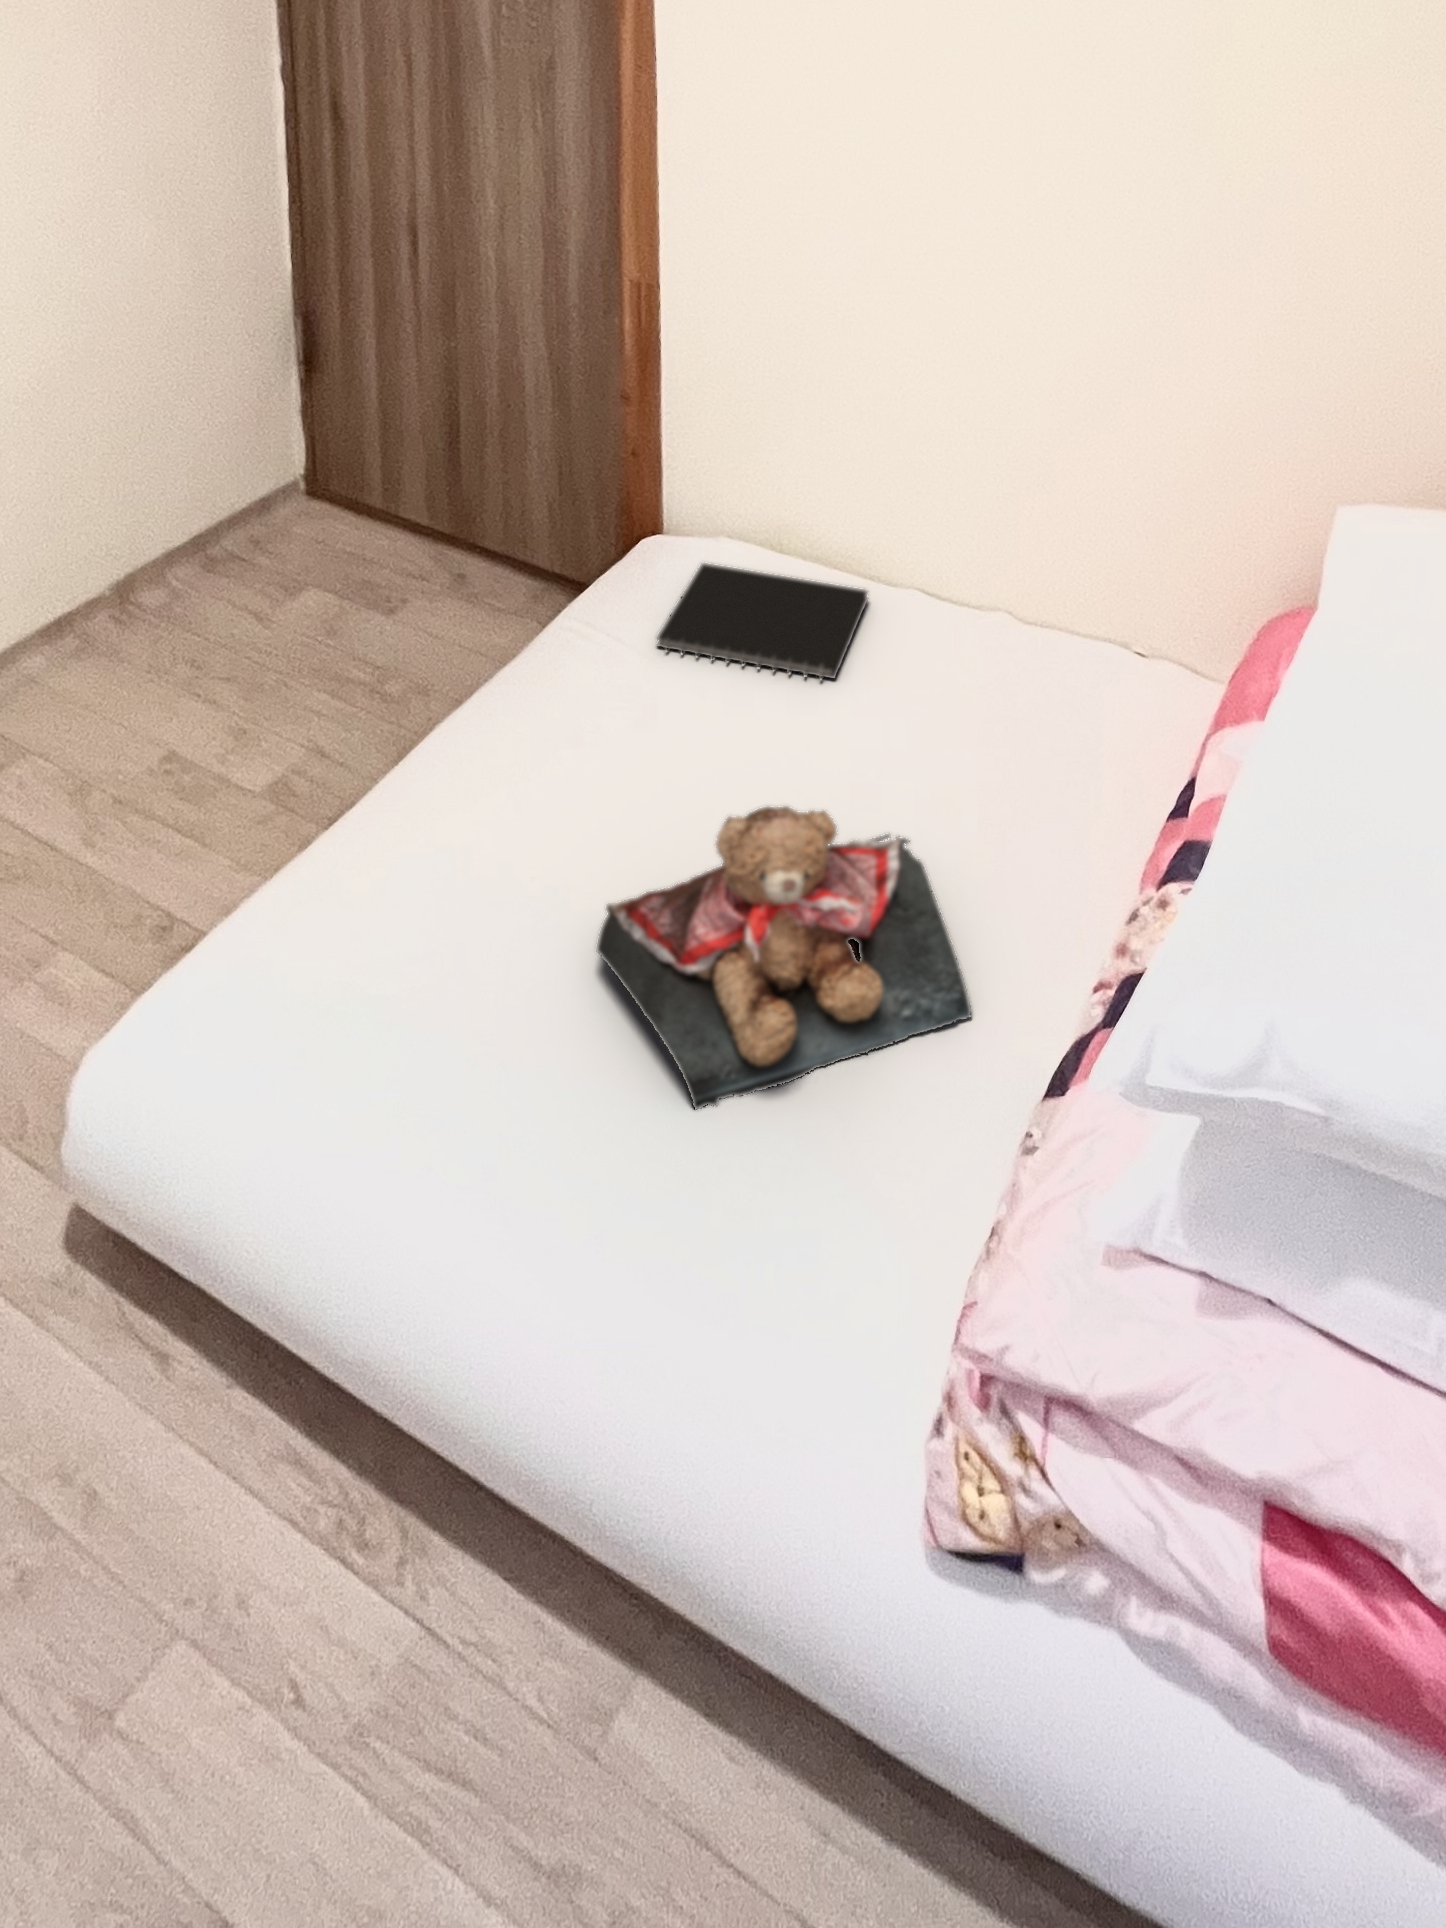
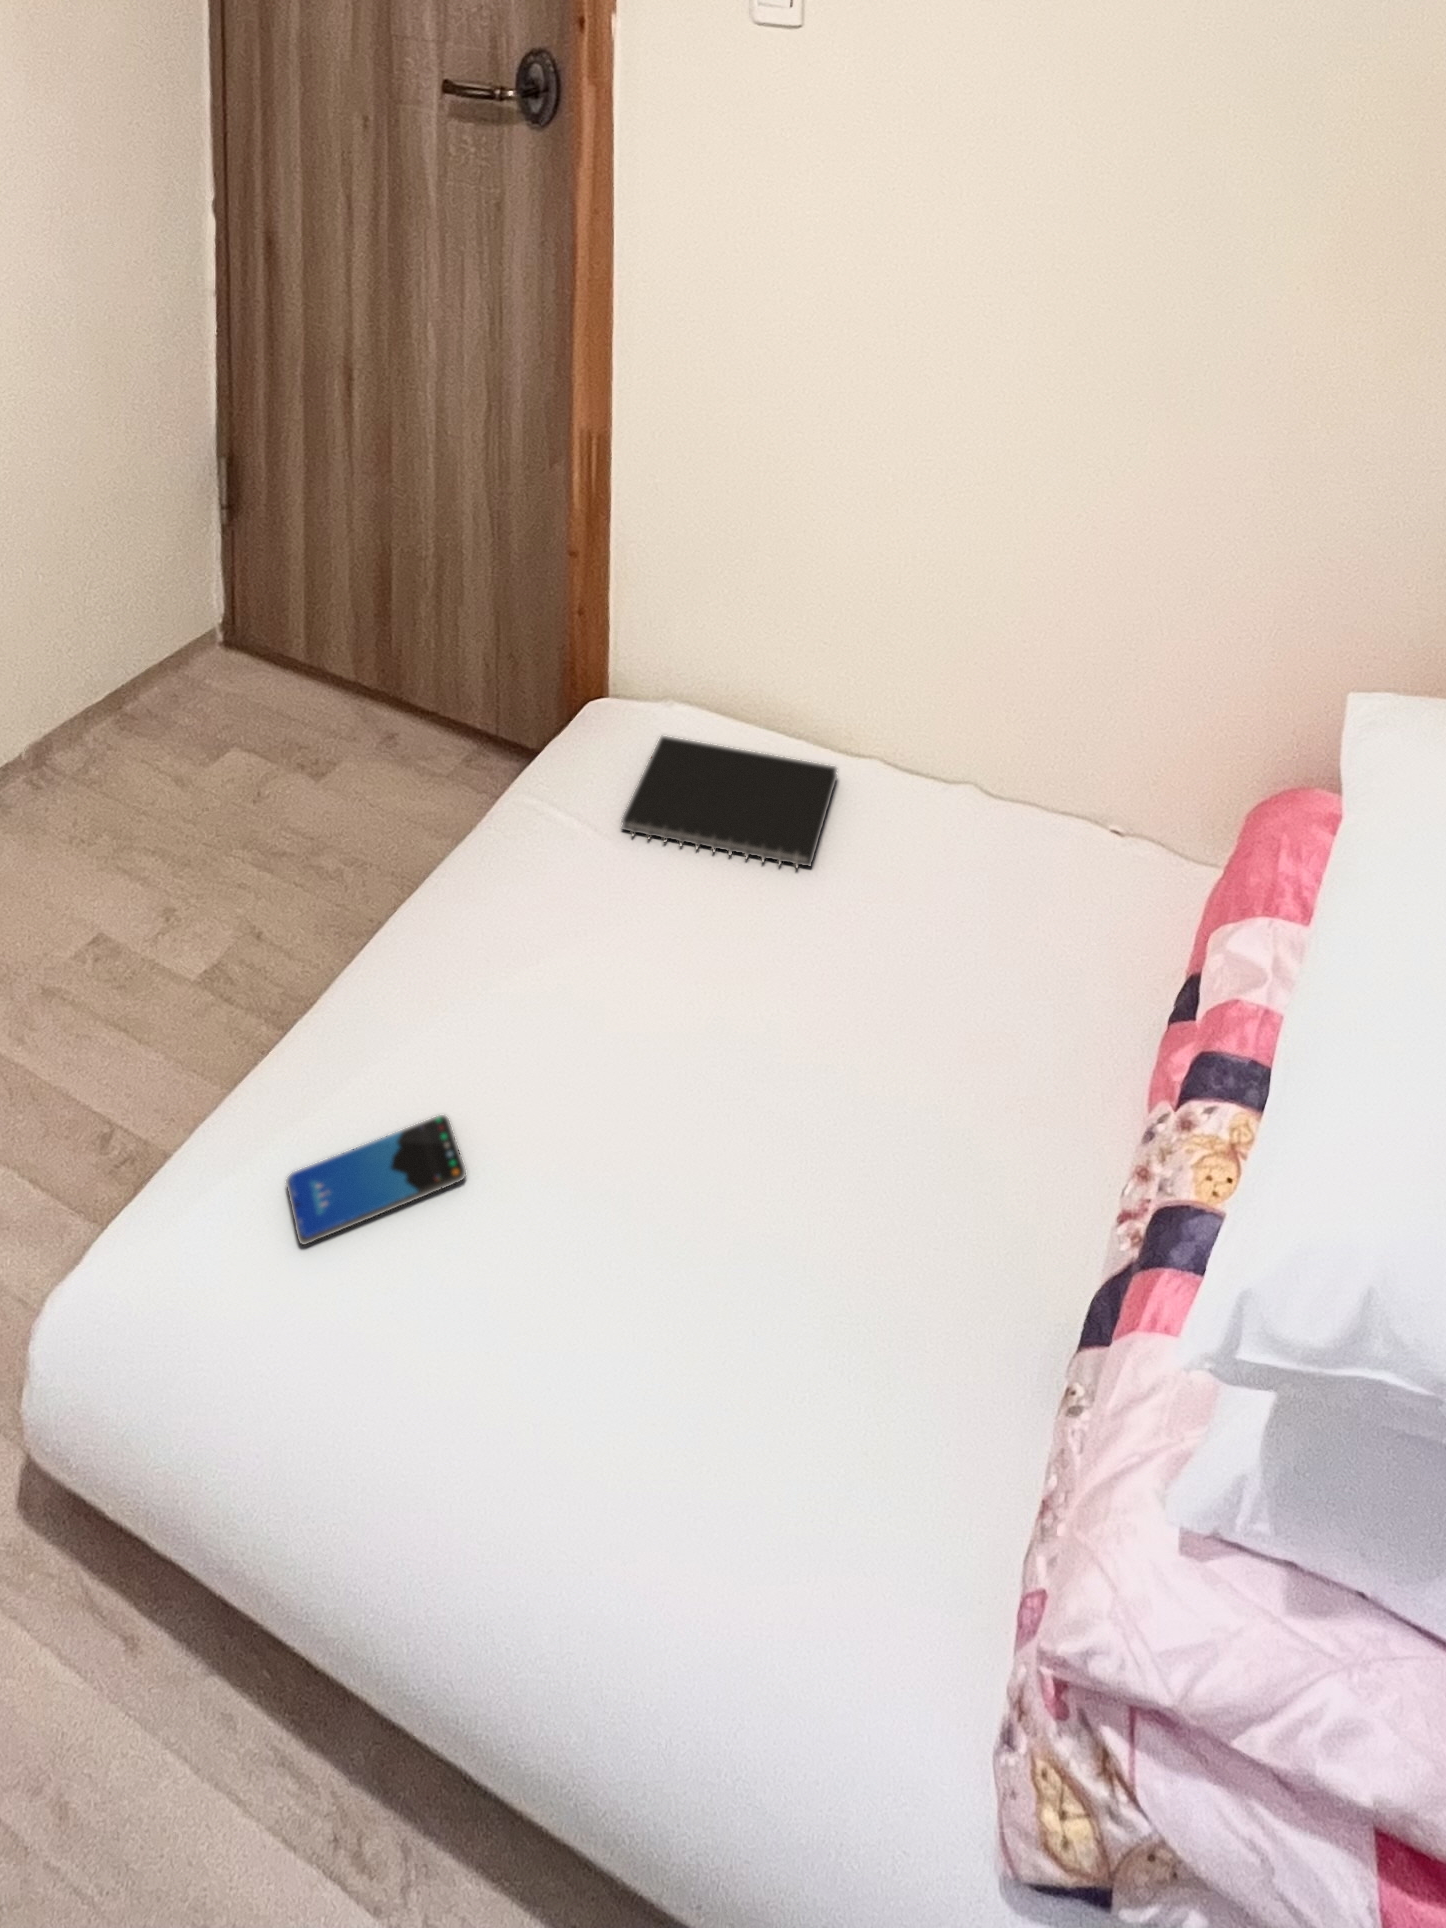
teddy bear: present [597,807,972,1109] -> none [592,1023,992,1366]
smartphone: none [308,895,479,1007] -> present [286,1115,466,1245]

